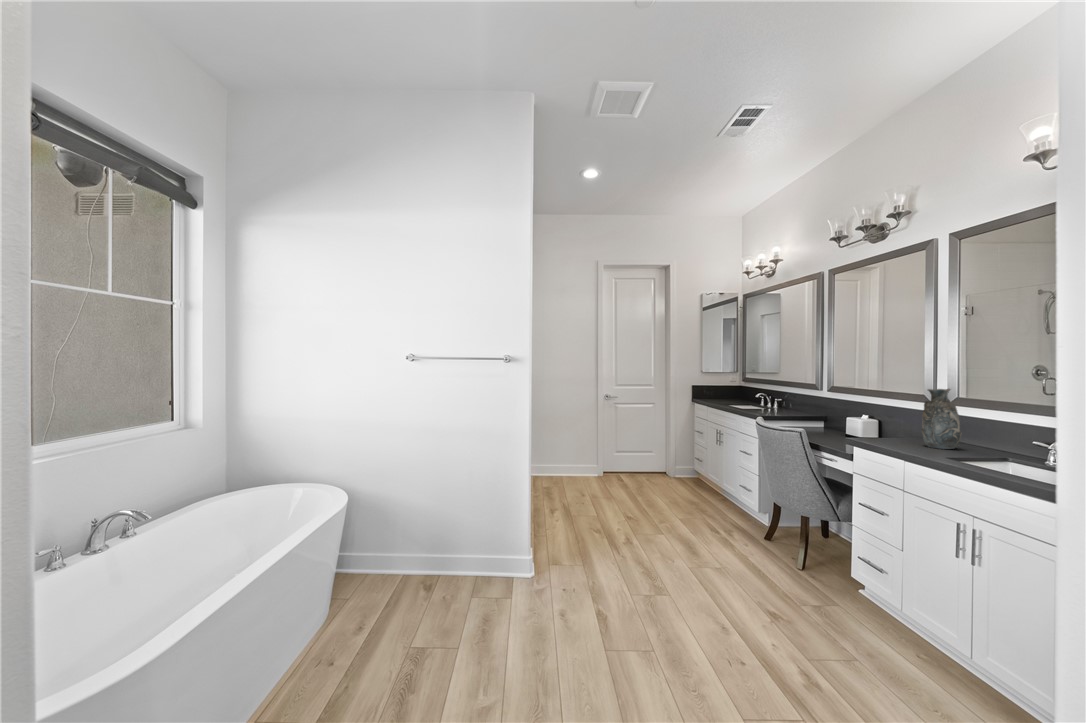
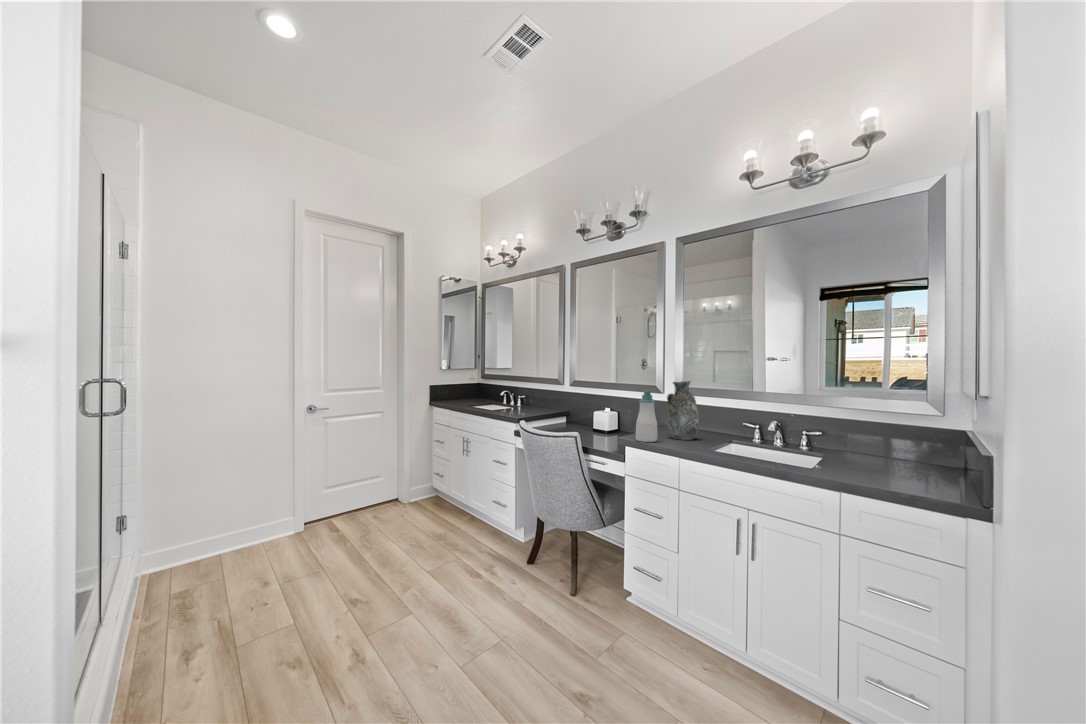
soap bottle: none [878,397,903,447] -> present [636,391,657,442]

